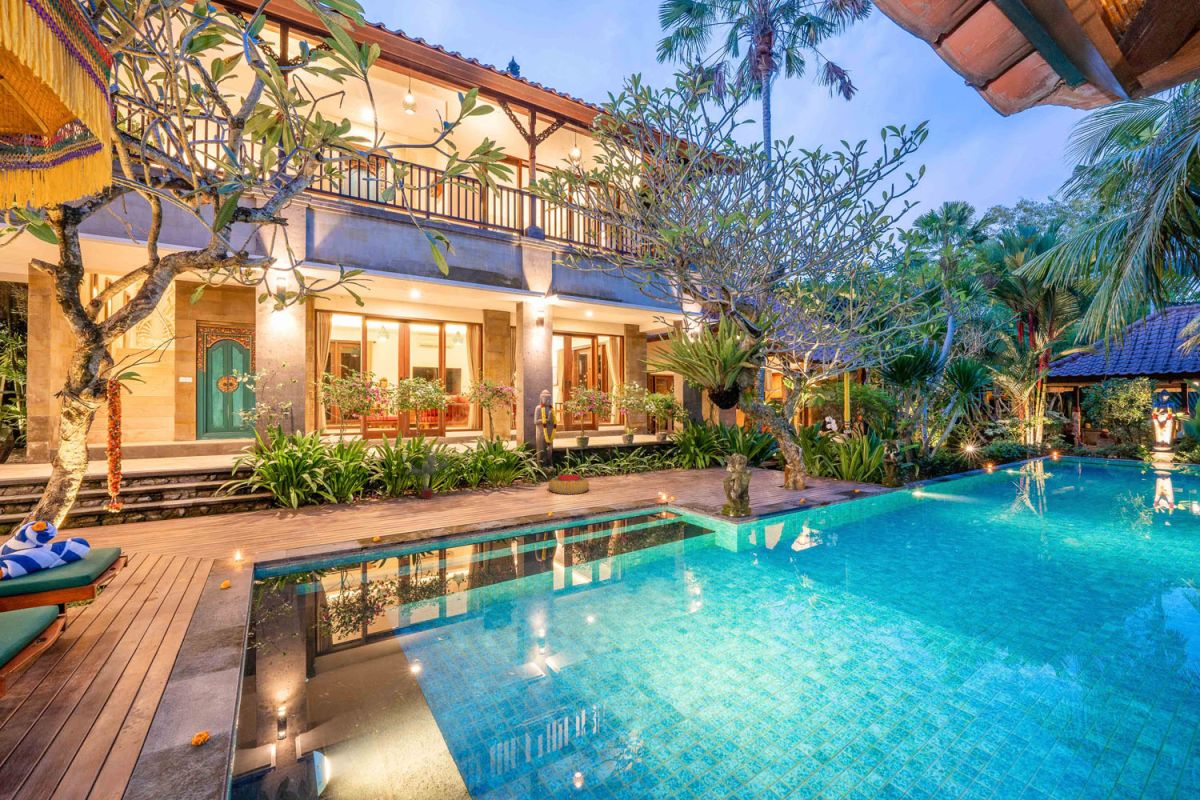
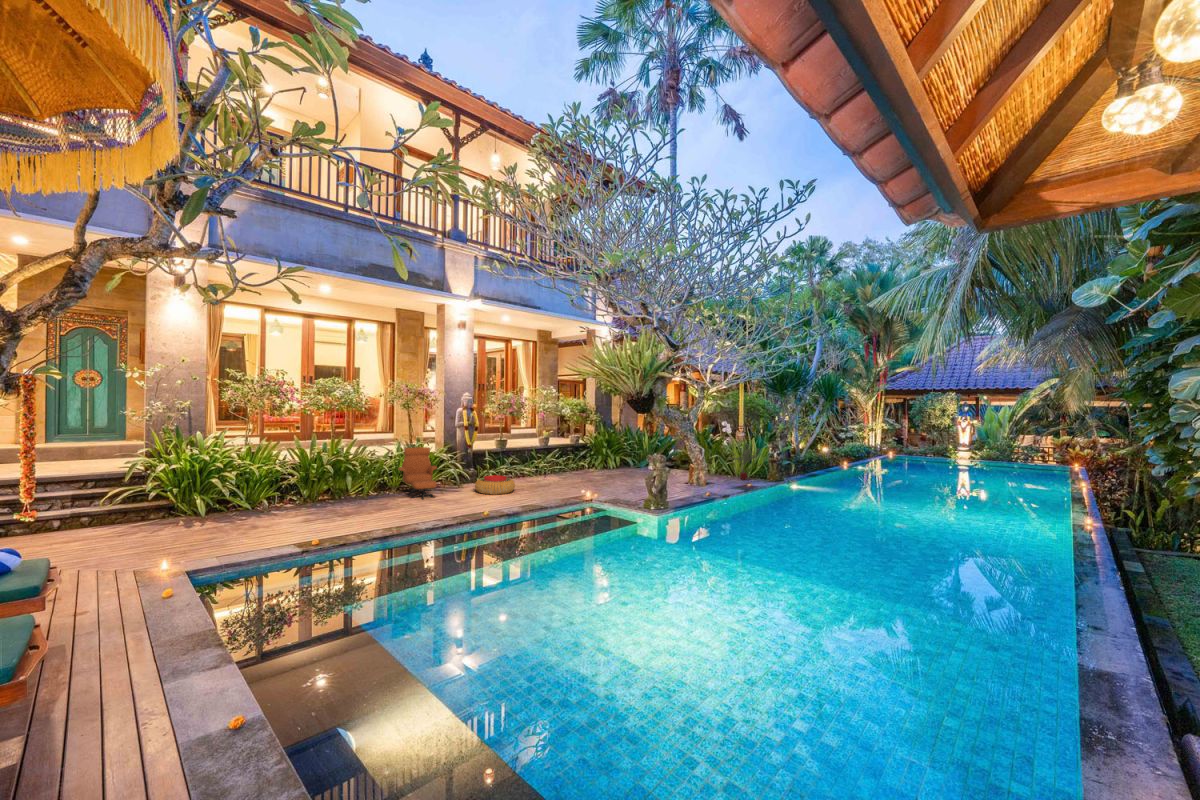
lounge chair: none [475,445,513,498] -> present [398,447,437,499]
potted tree: present [409,449,447,499] -> present [730,443,759,480]

